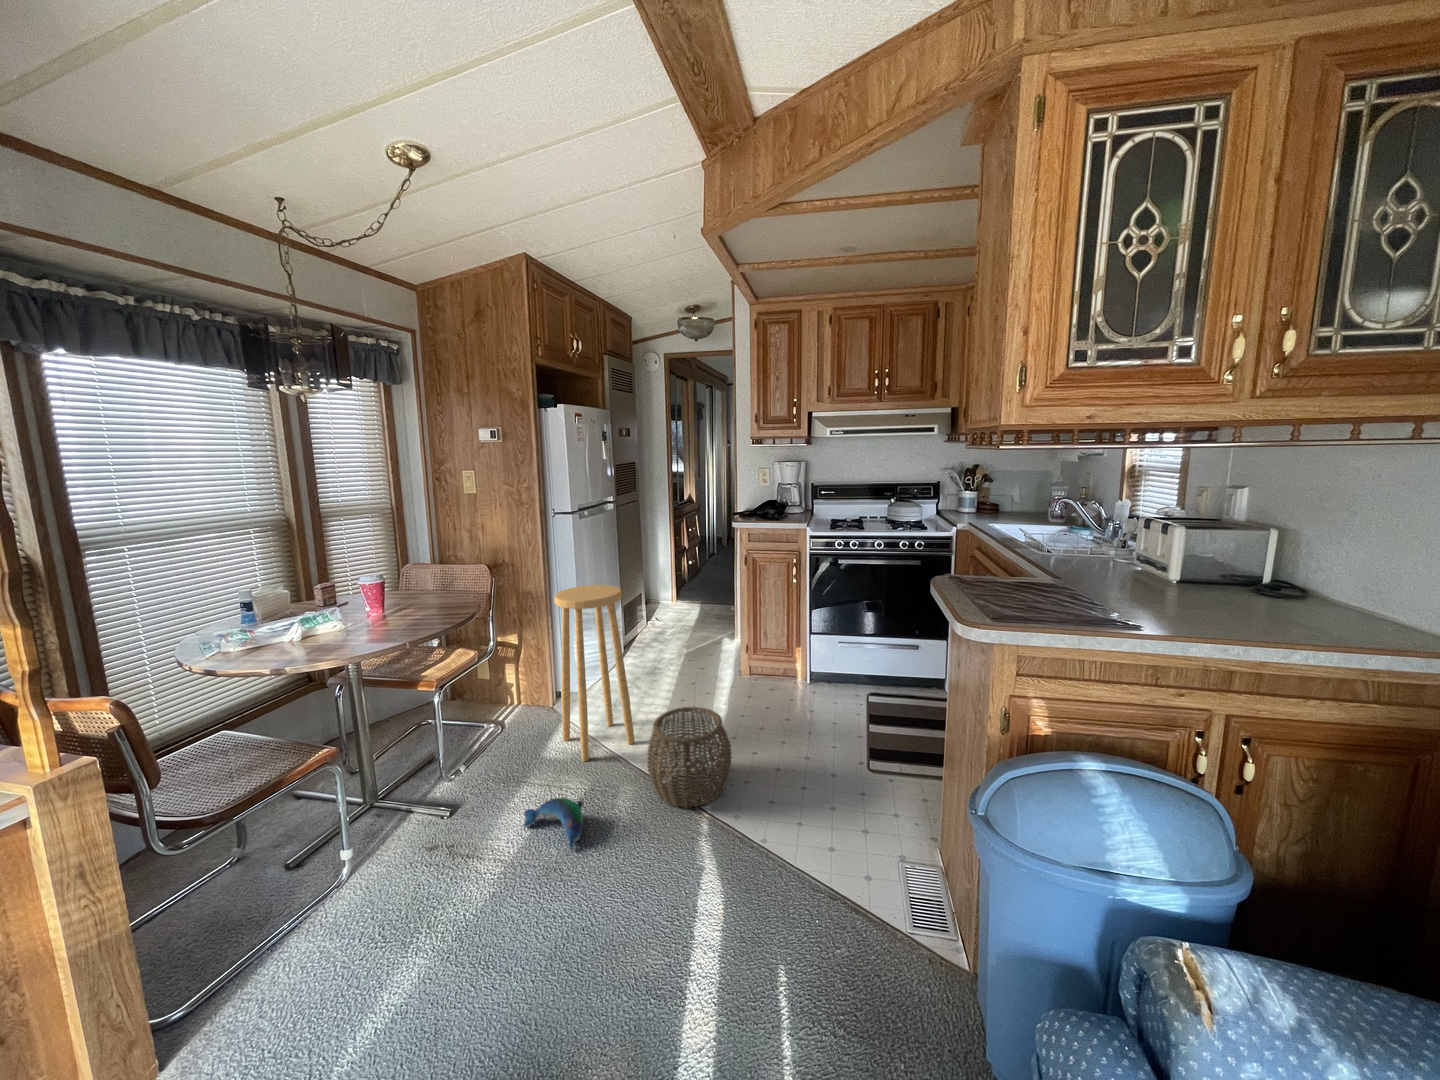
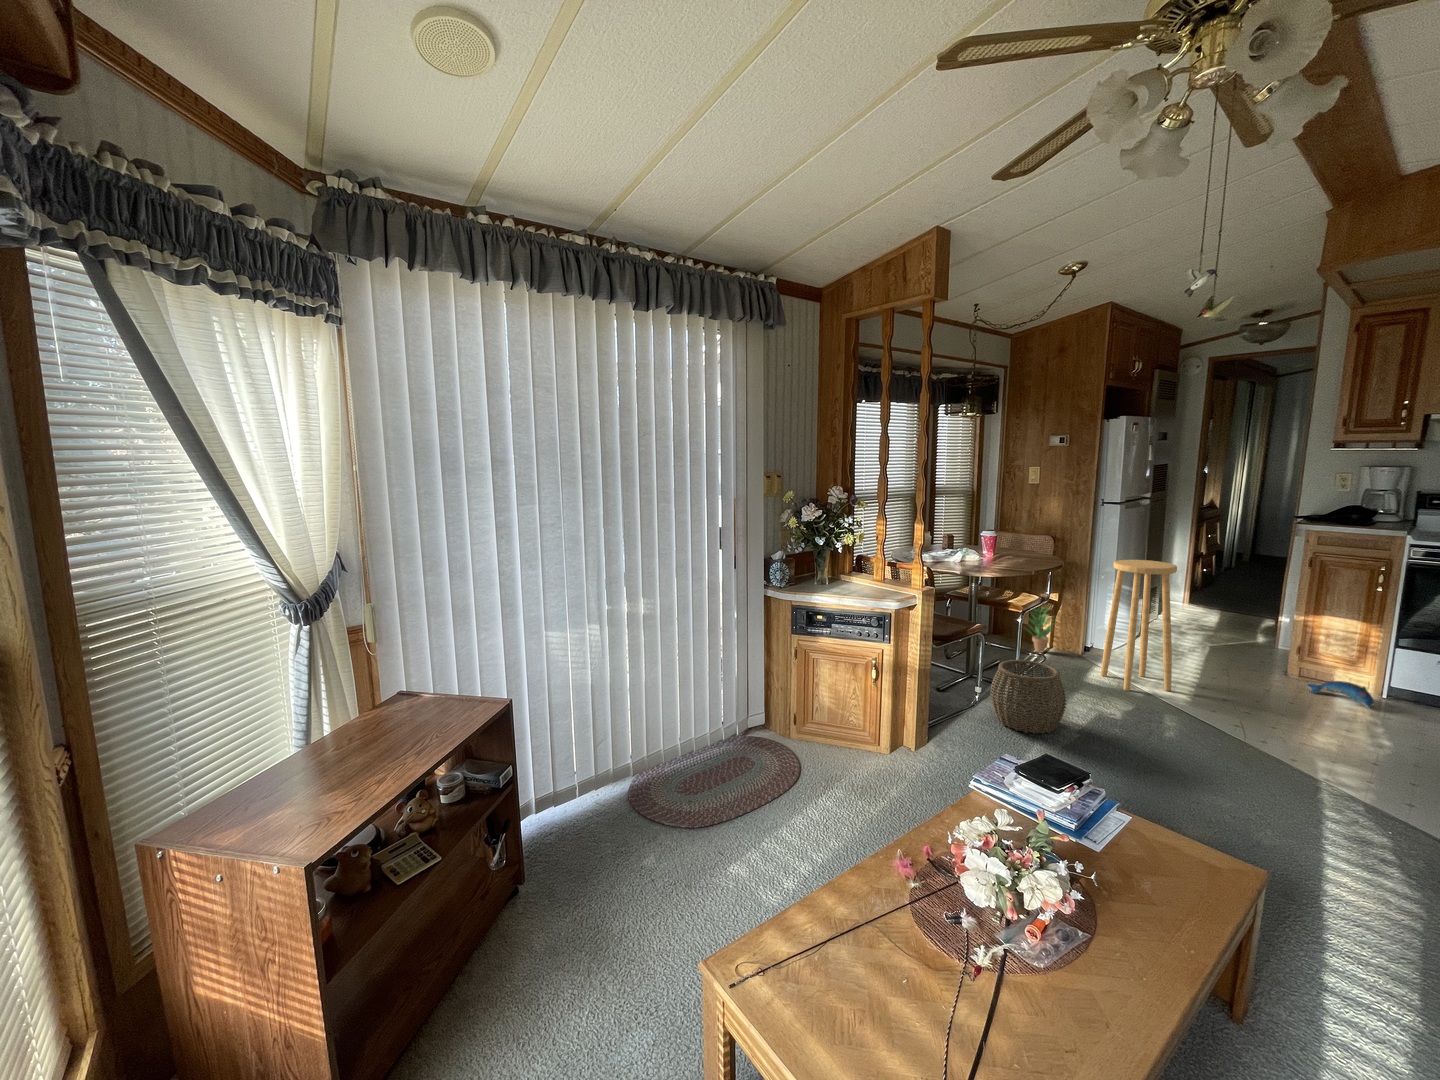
potted plant: none [472,648,519,718] -> present [1027,607,1053,652]
woven basket: present [647,707,732,808] -> present [990,660,1066,734]
plush toy: present [524,798,583,849] -> present [1307,681,1375,709]

